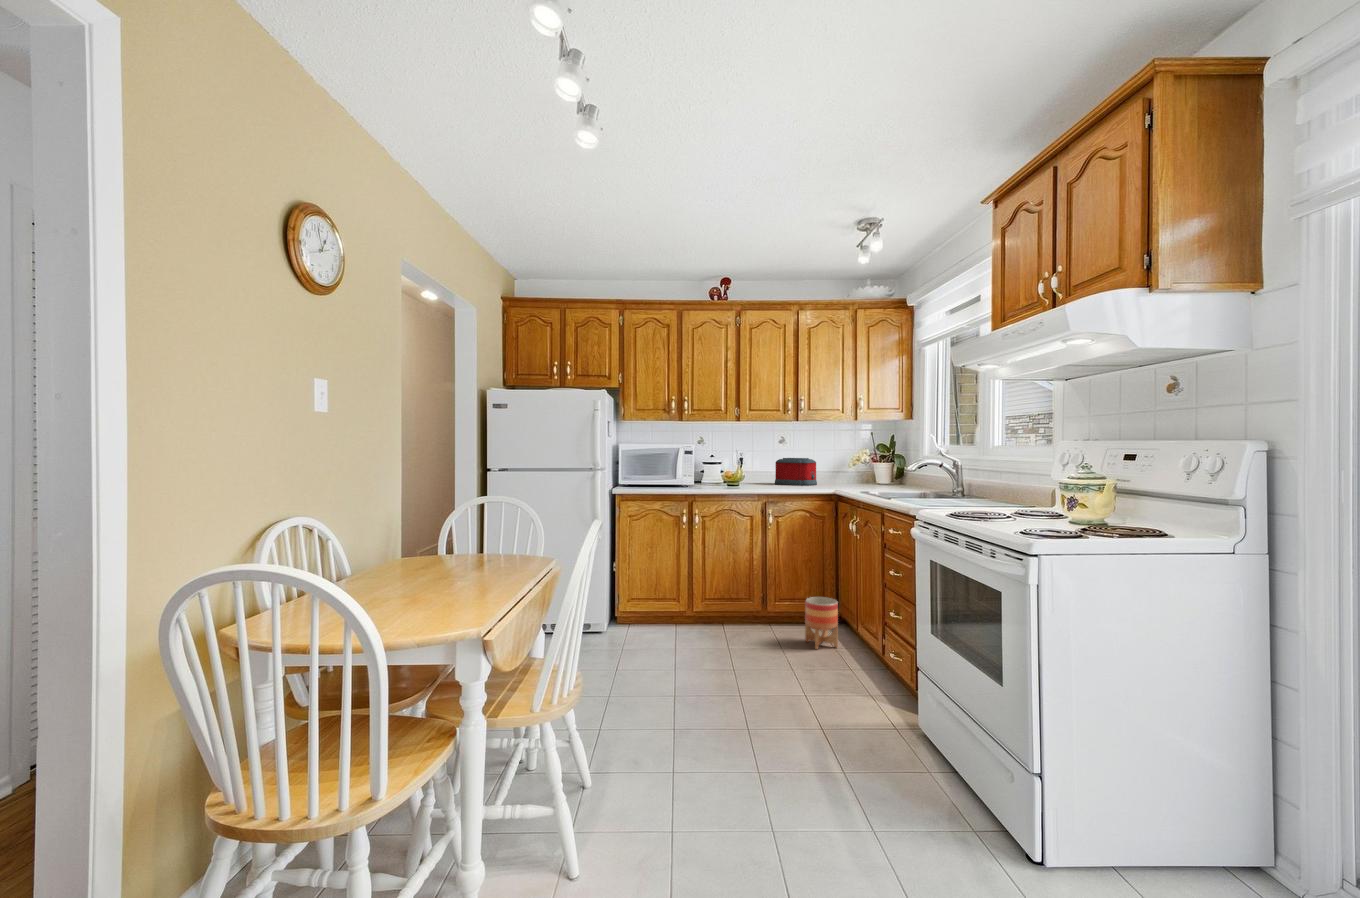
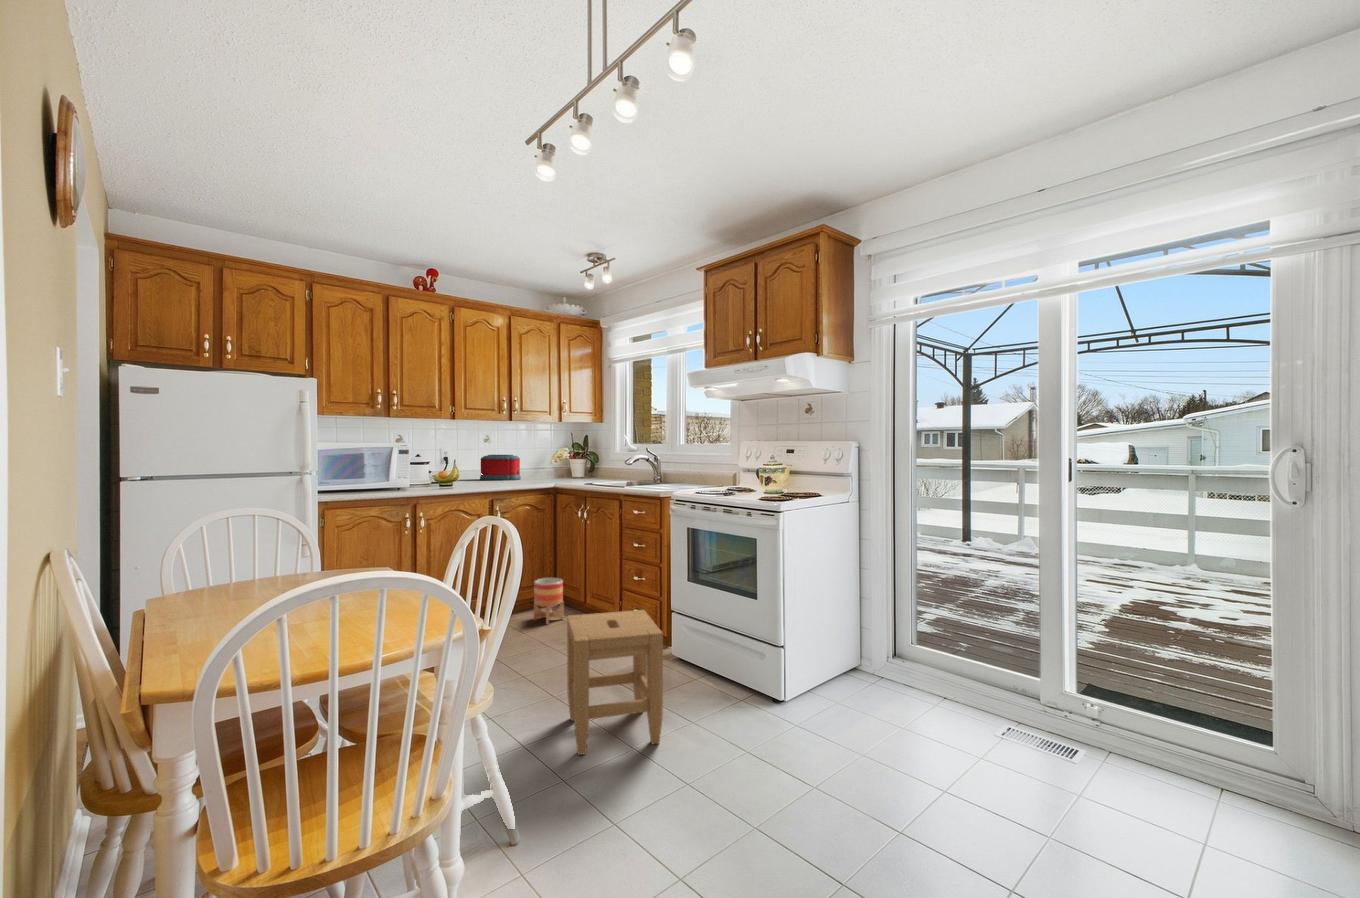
stool: none [728,647,851,841] -> present [567,610,663,755]

